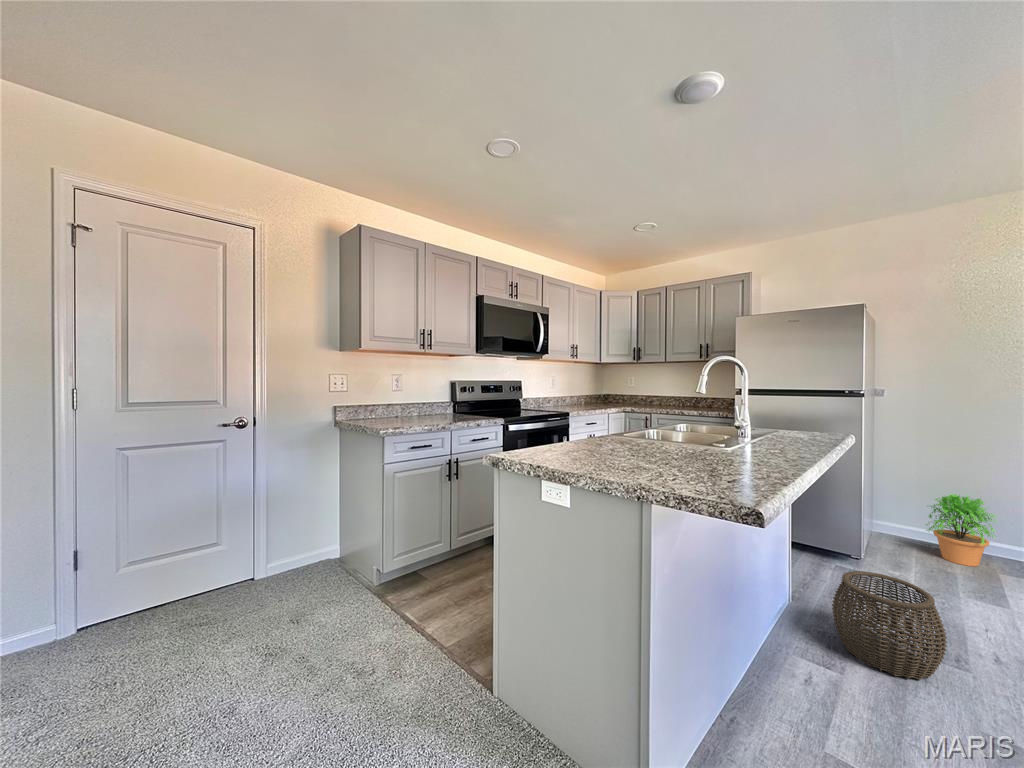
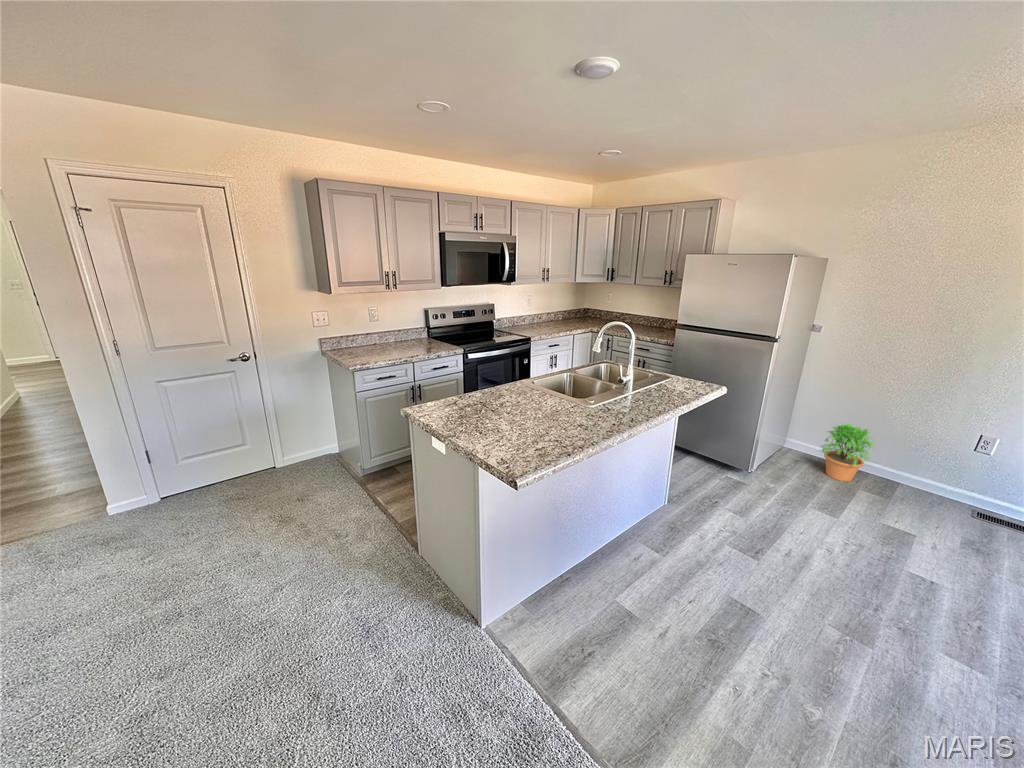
woven basket: present [832,571,947,680] -> none [676,487,743,560]

